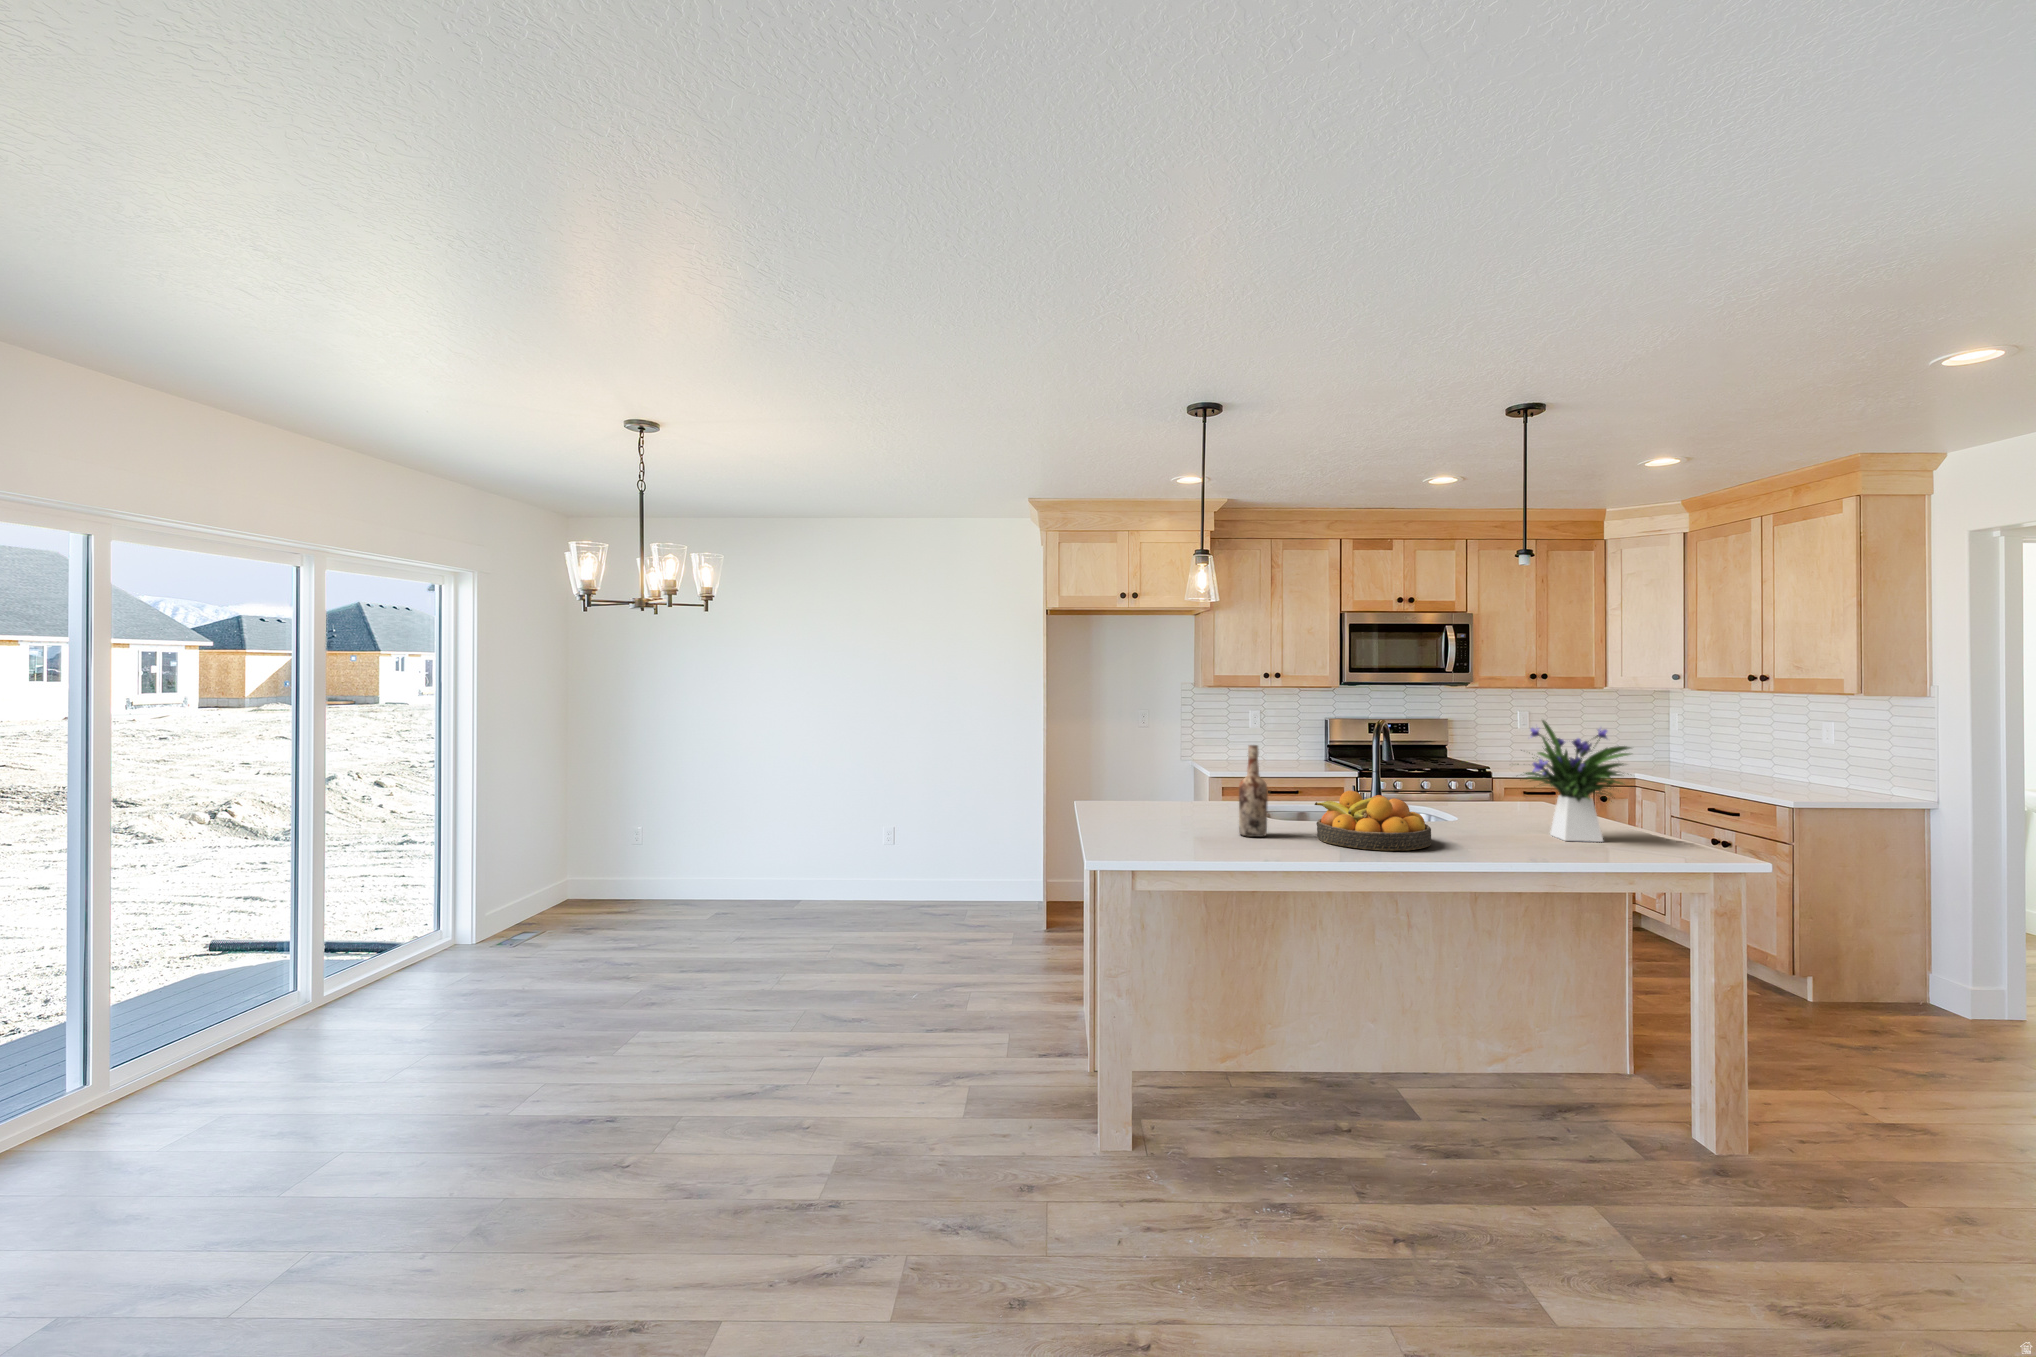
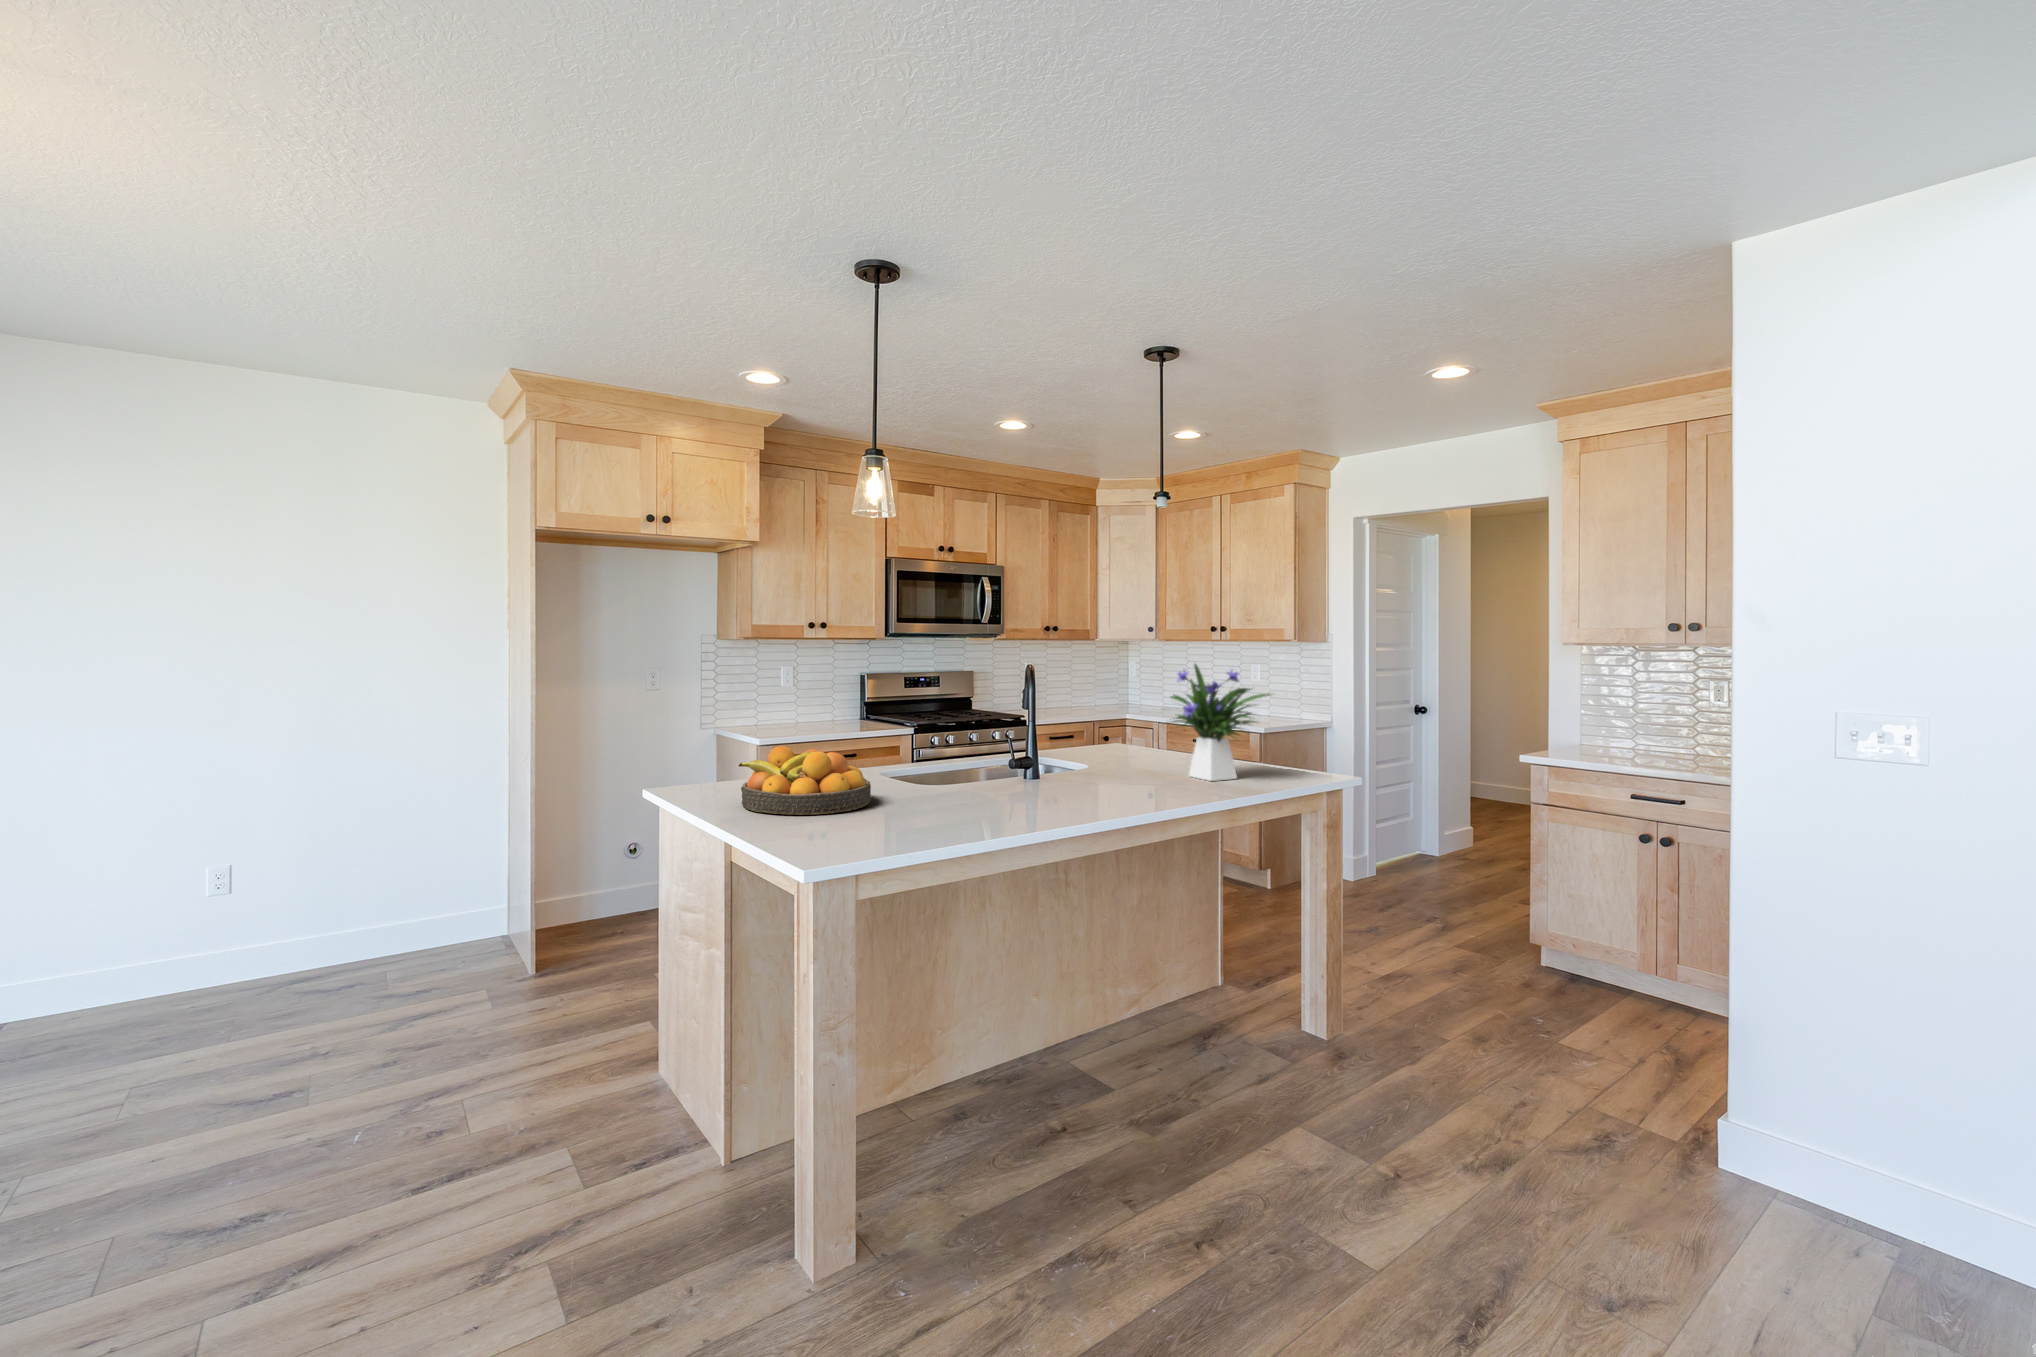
wine bottle: present [1239,745,1268,837] -> none [931,697,965,810]
fruit bowl: present [1315,791,1431,851] -> present [739,746,871,815]

